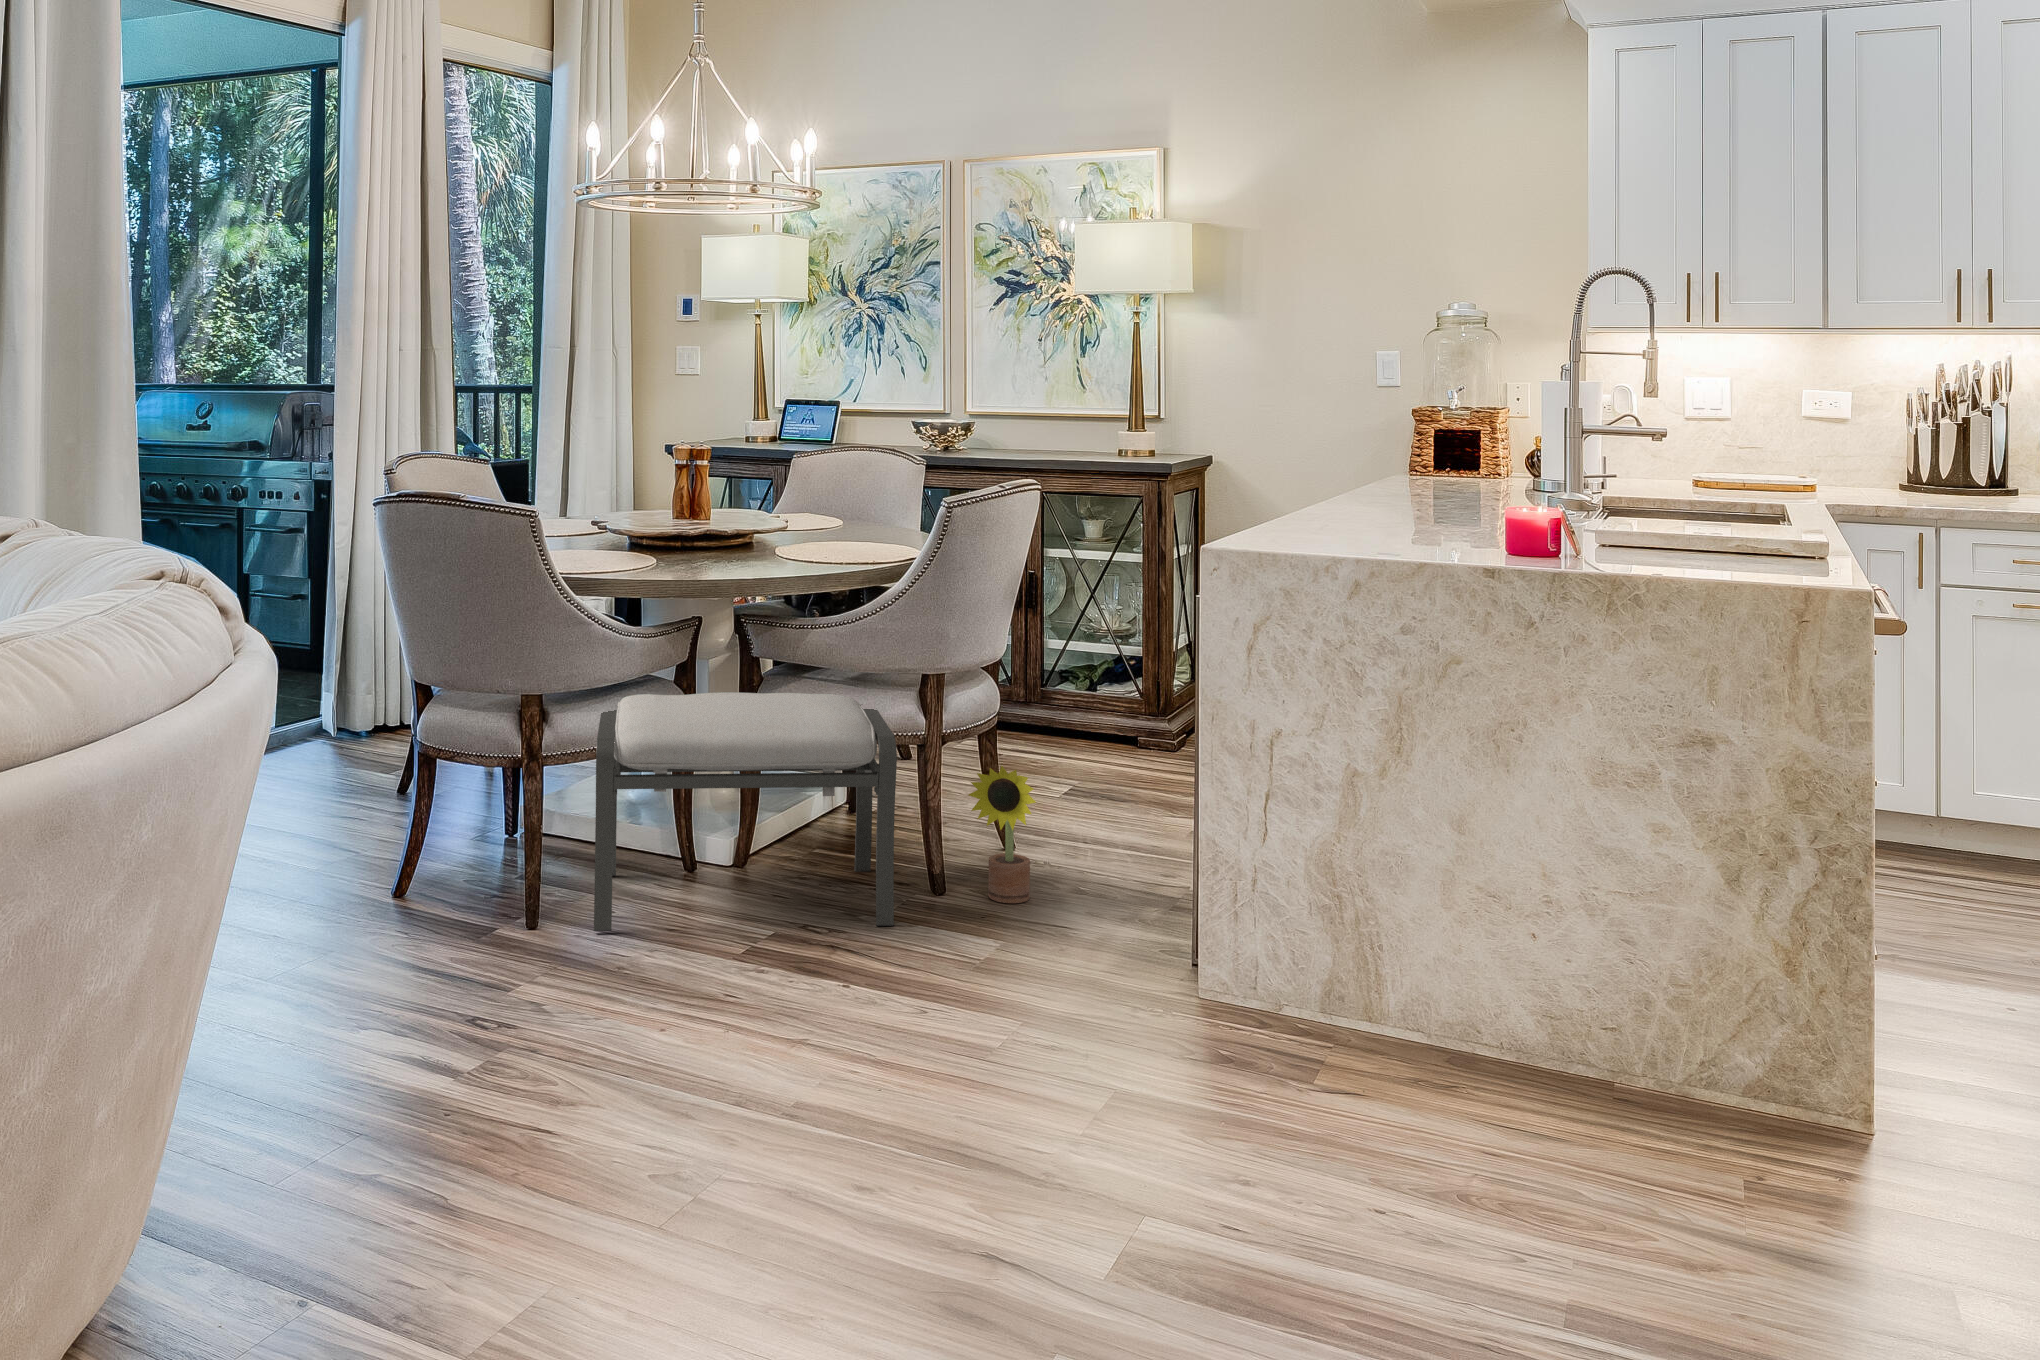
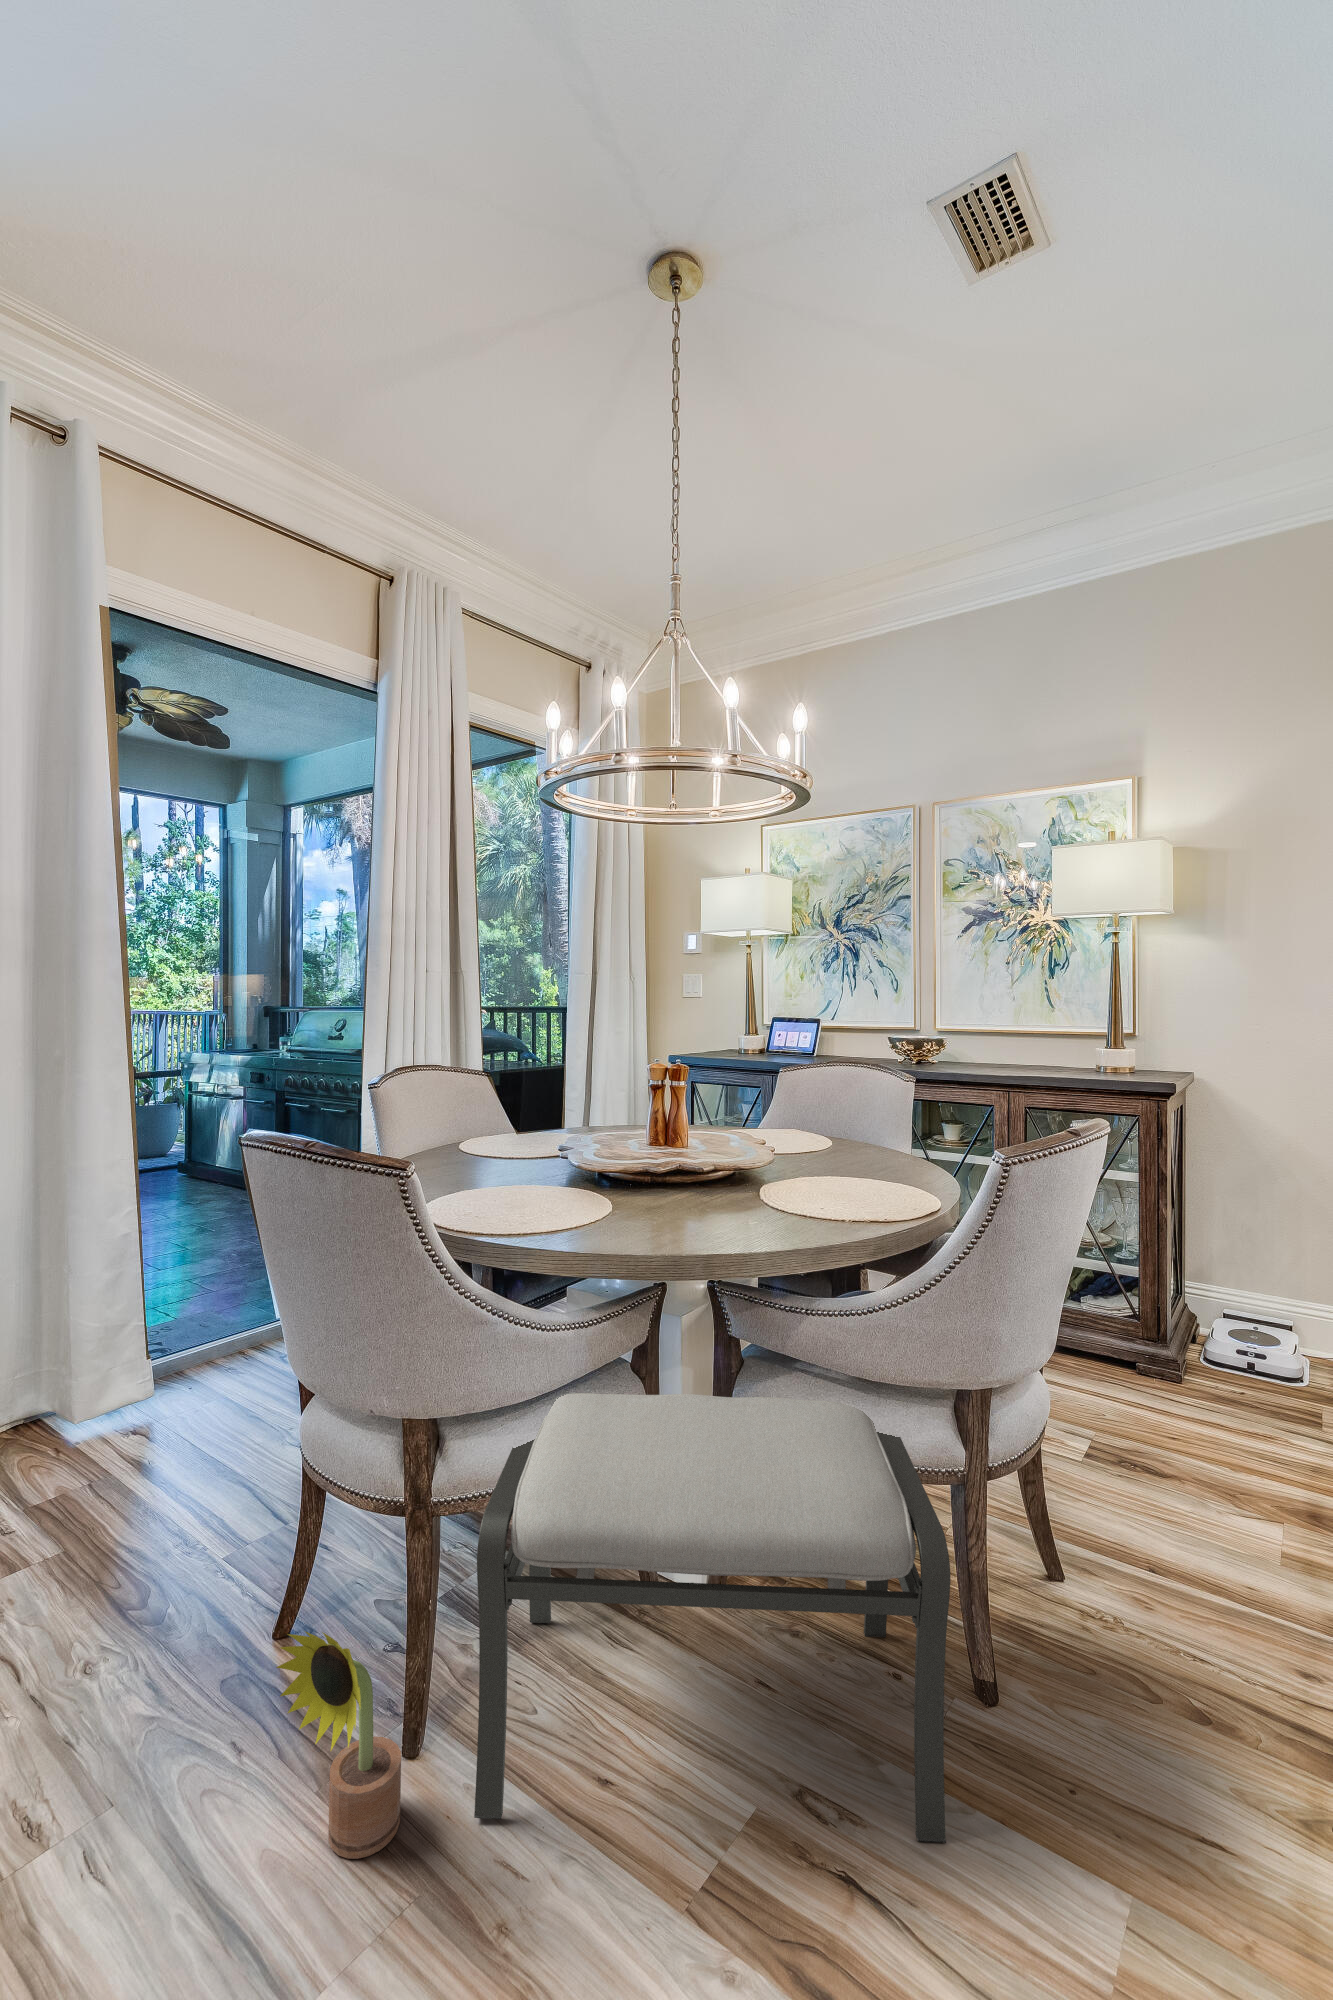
decorative plant: present [968,766,1036,903] -> present [276,1632,401,1859]

